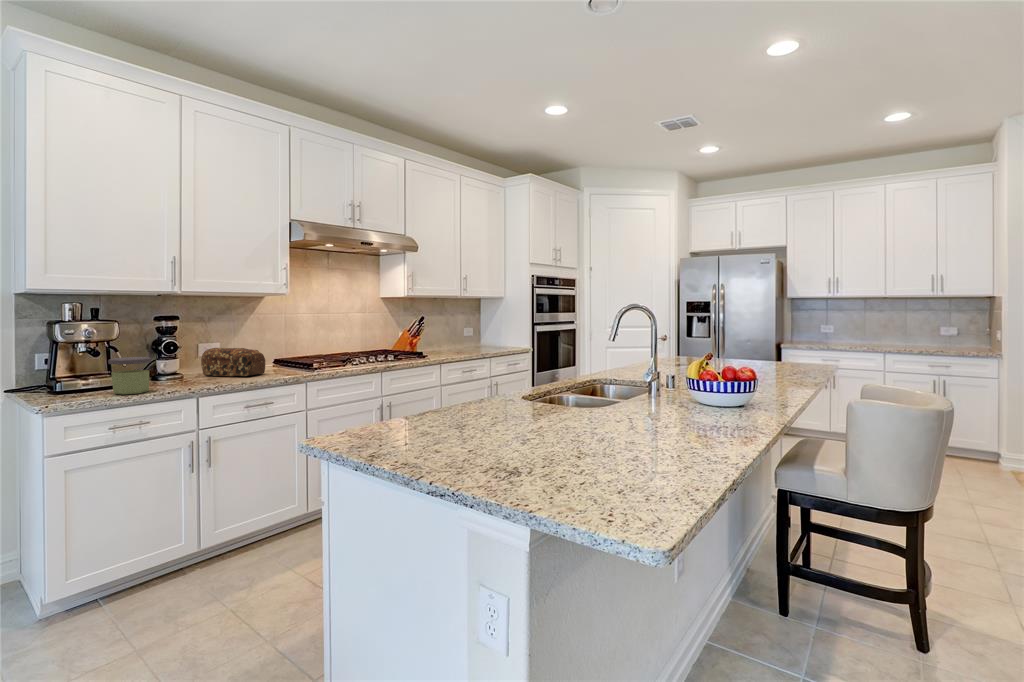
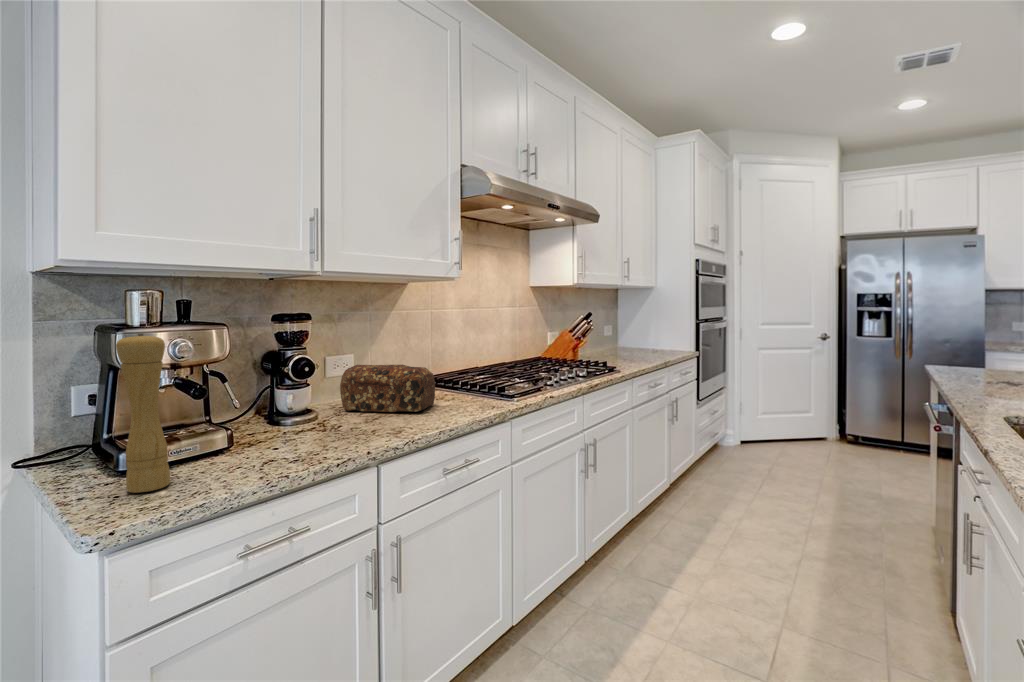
pepper mill: none [54,324,80,399] -> present [116,333,171,493]
jar: present [108,357,151,395] -> none [221,392,297,472]

